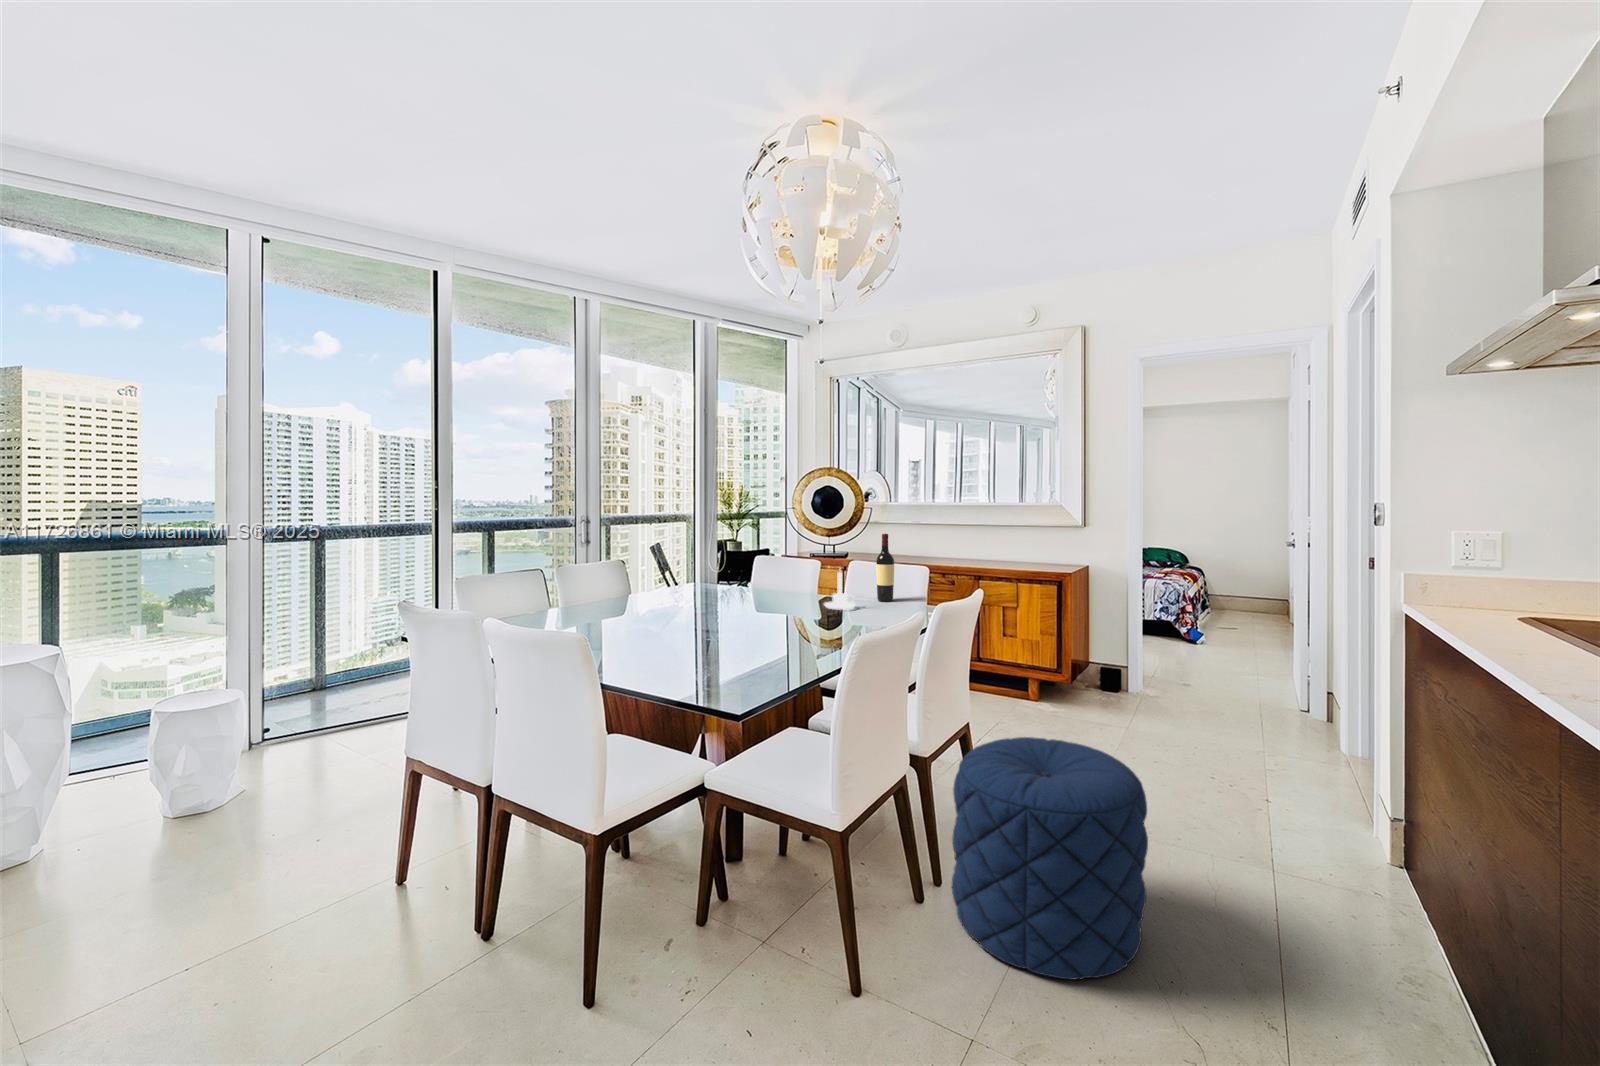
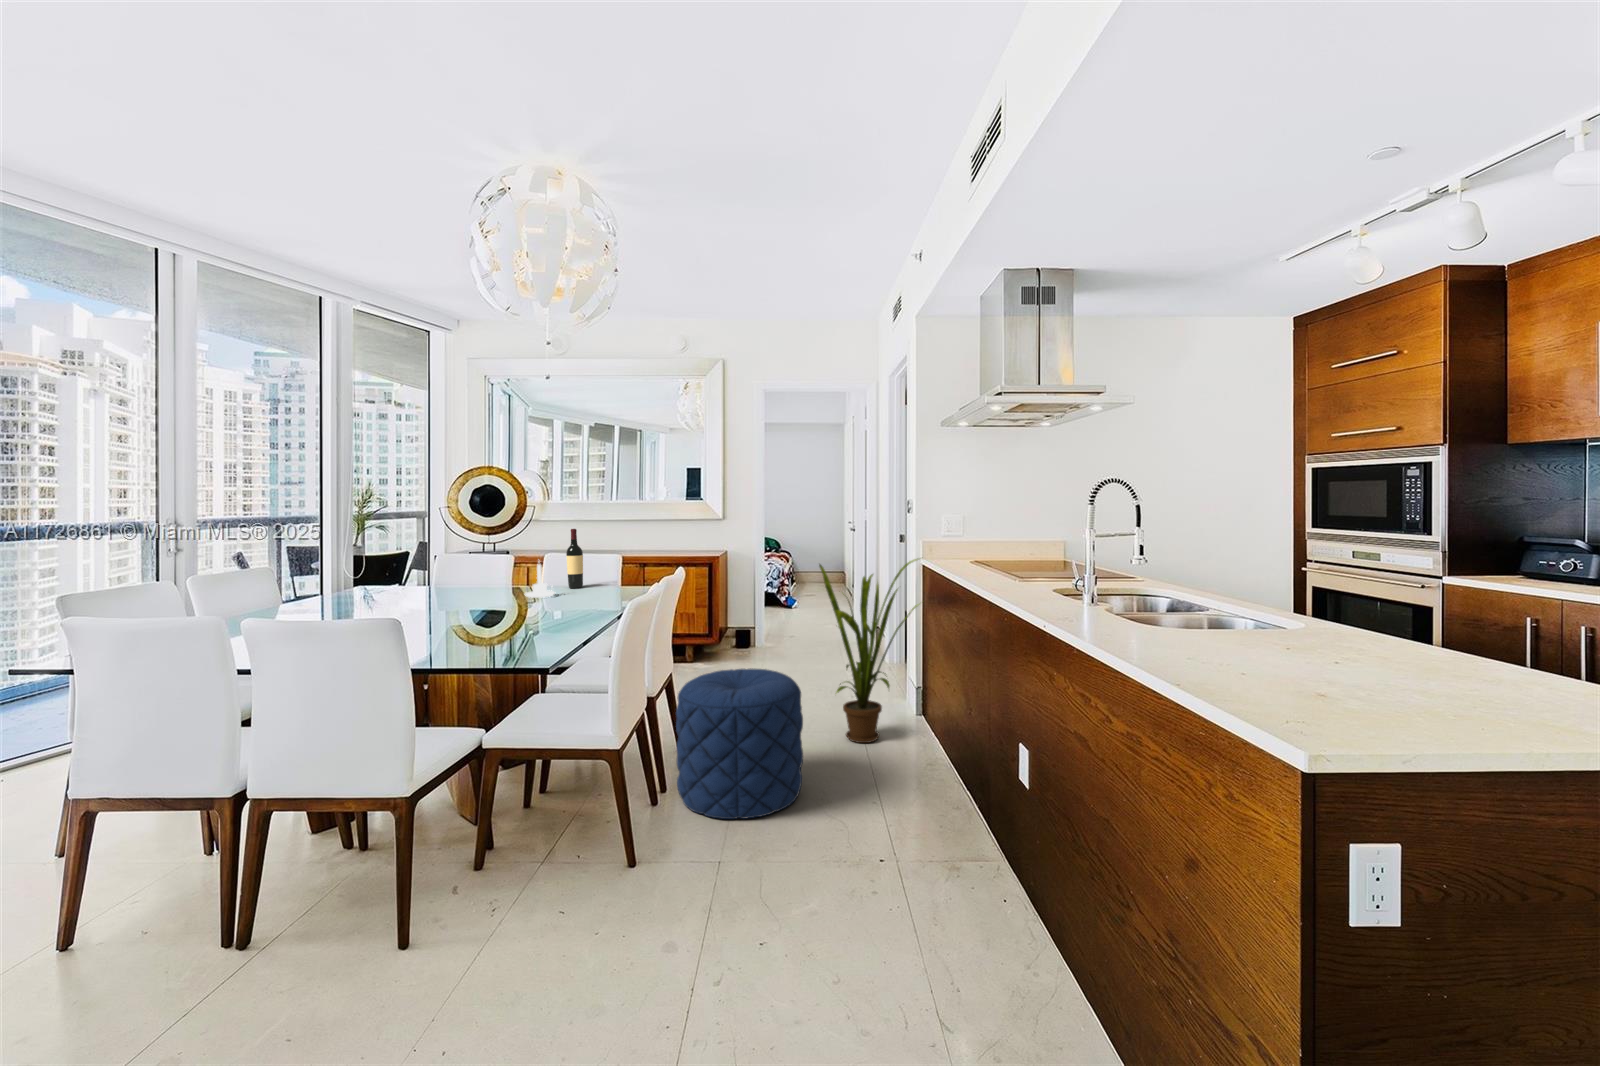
house plant: none [1196,600,1413,890] -> present [819,559,918,743]

